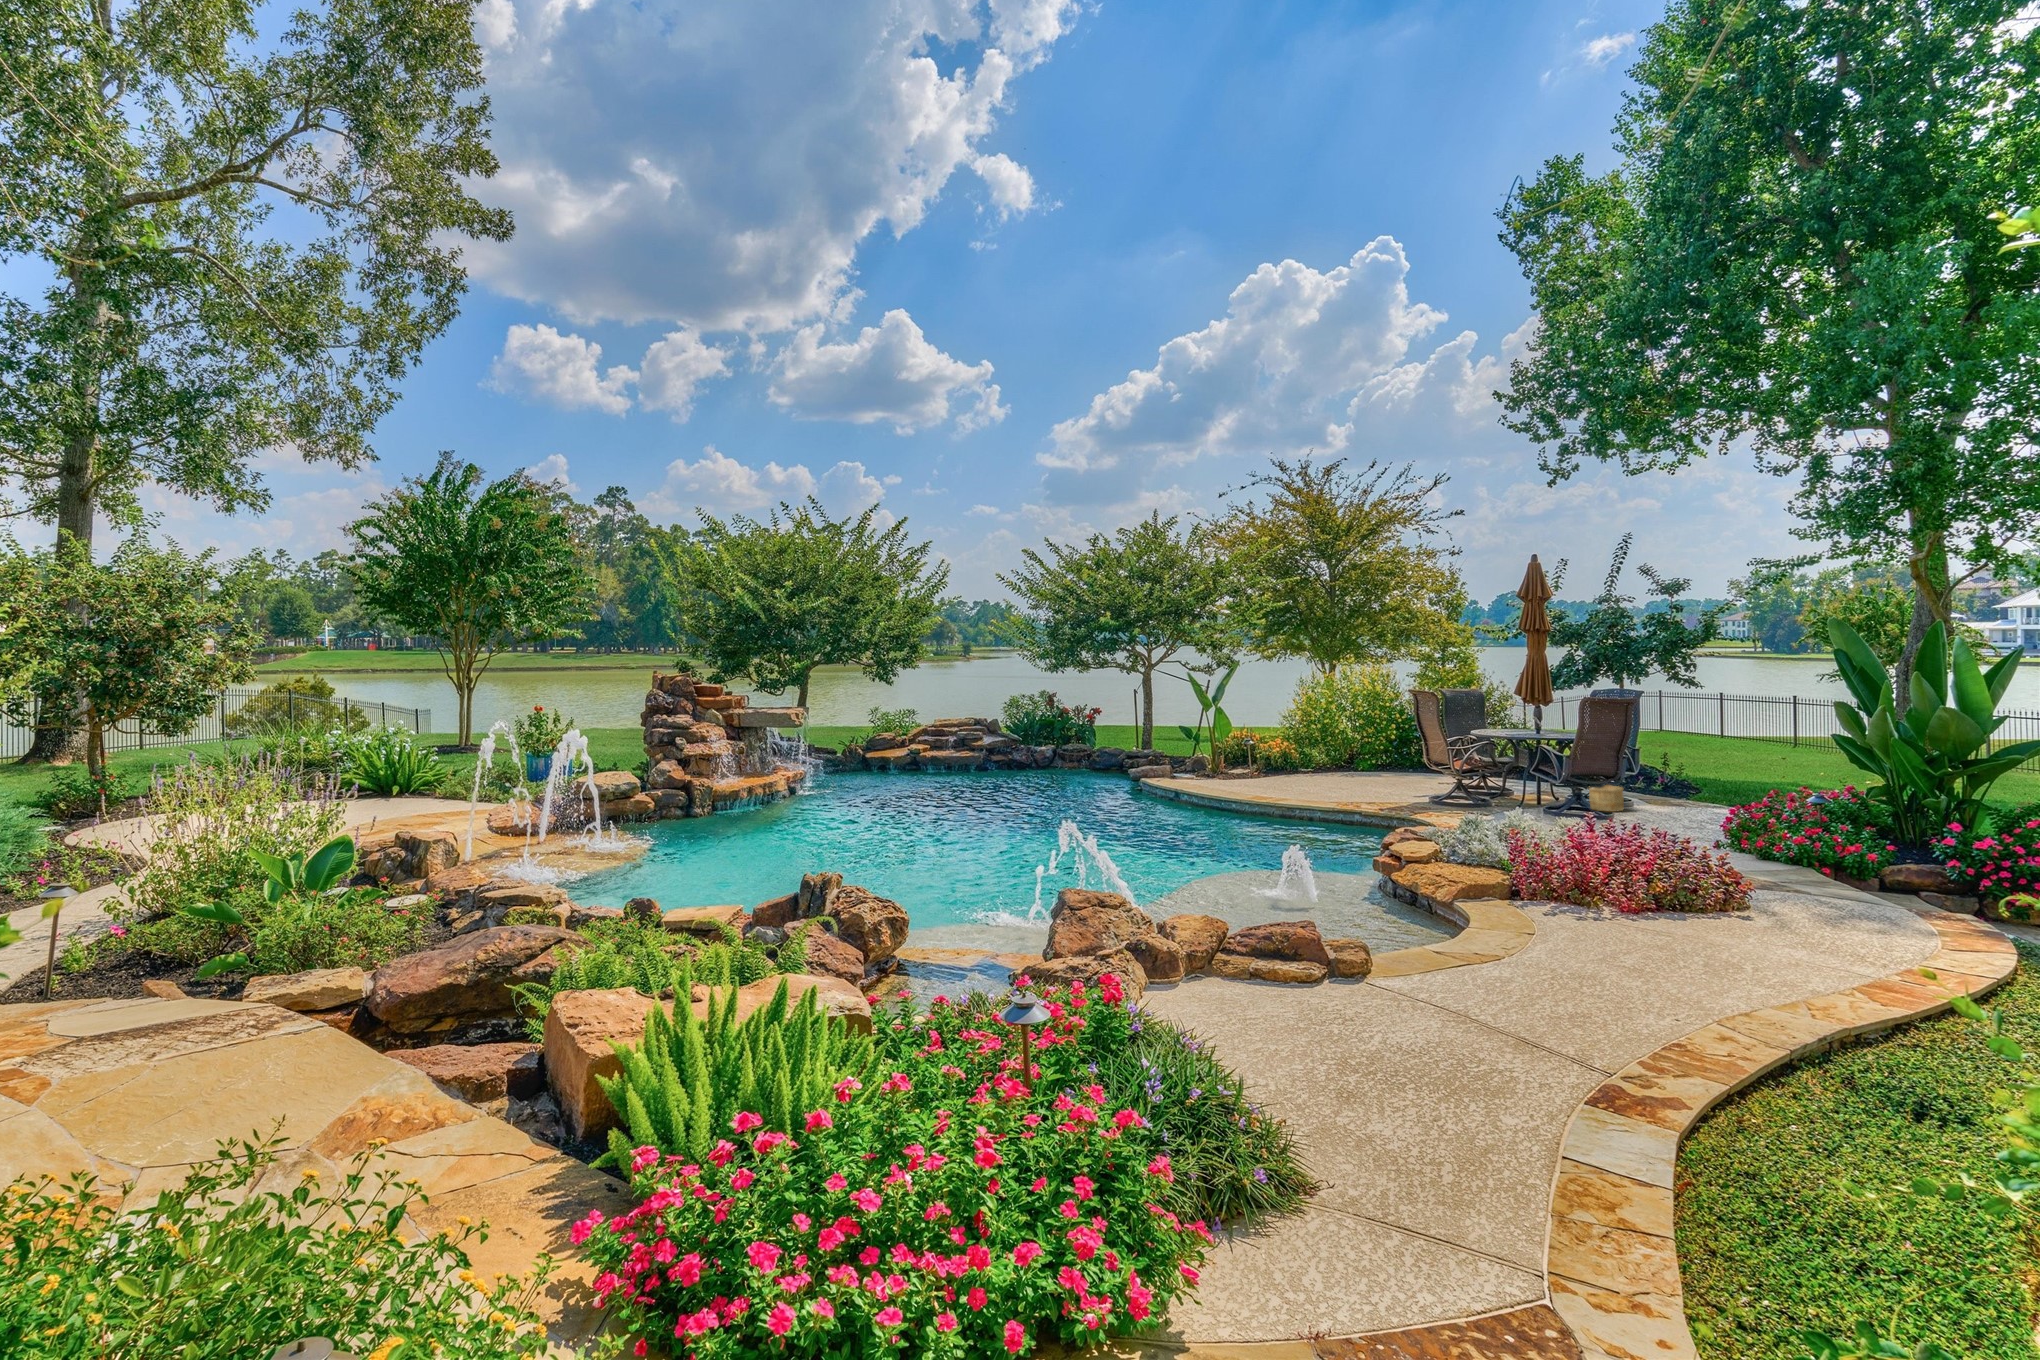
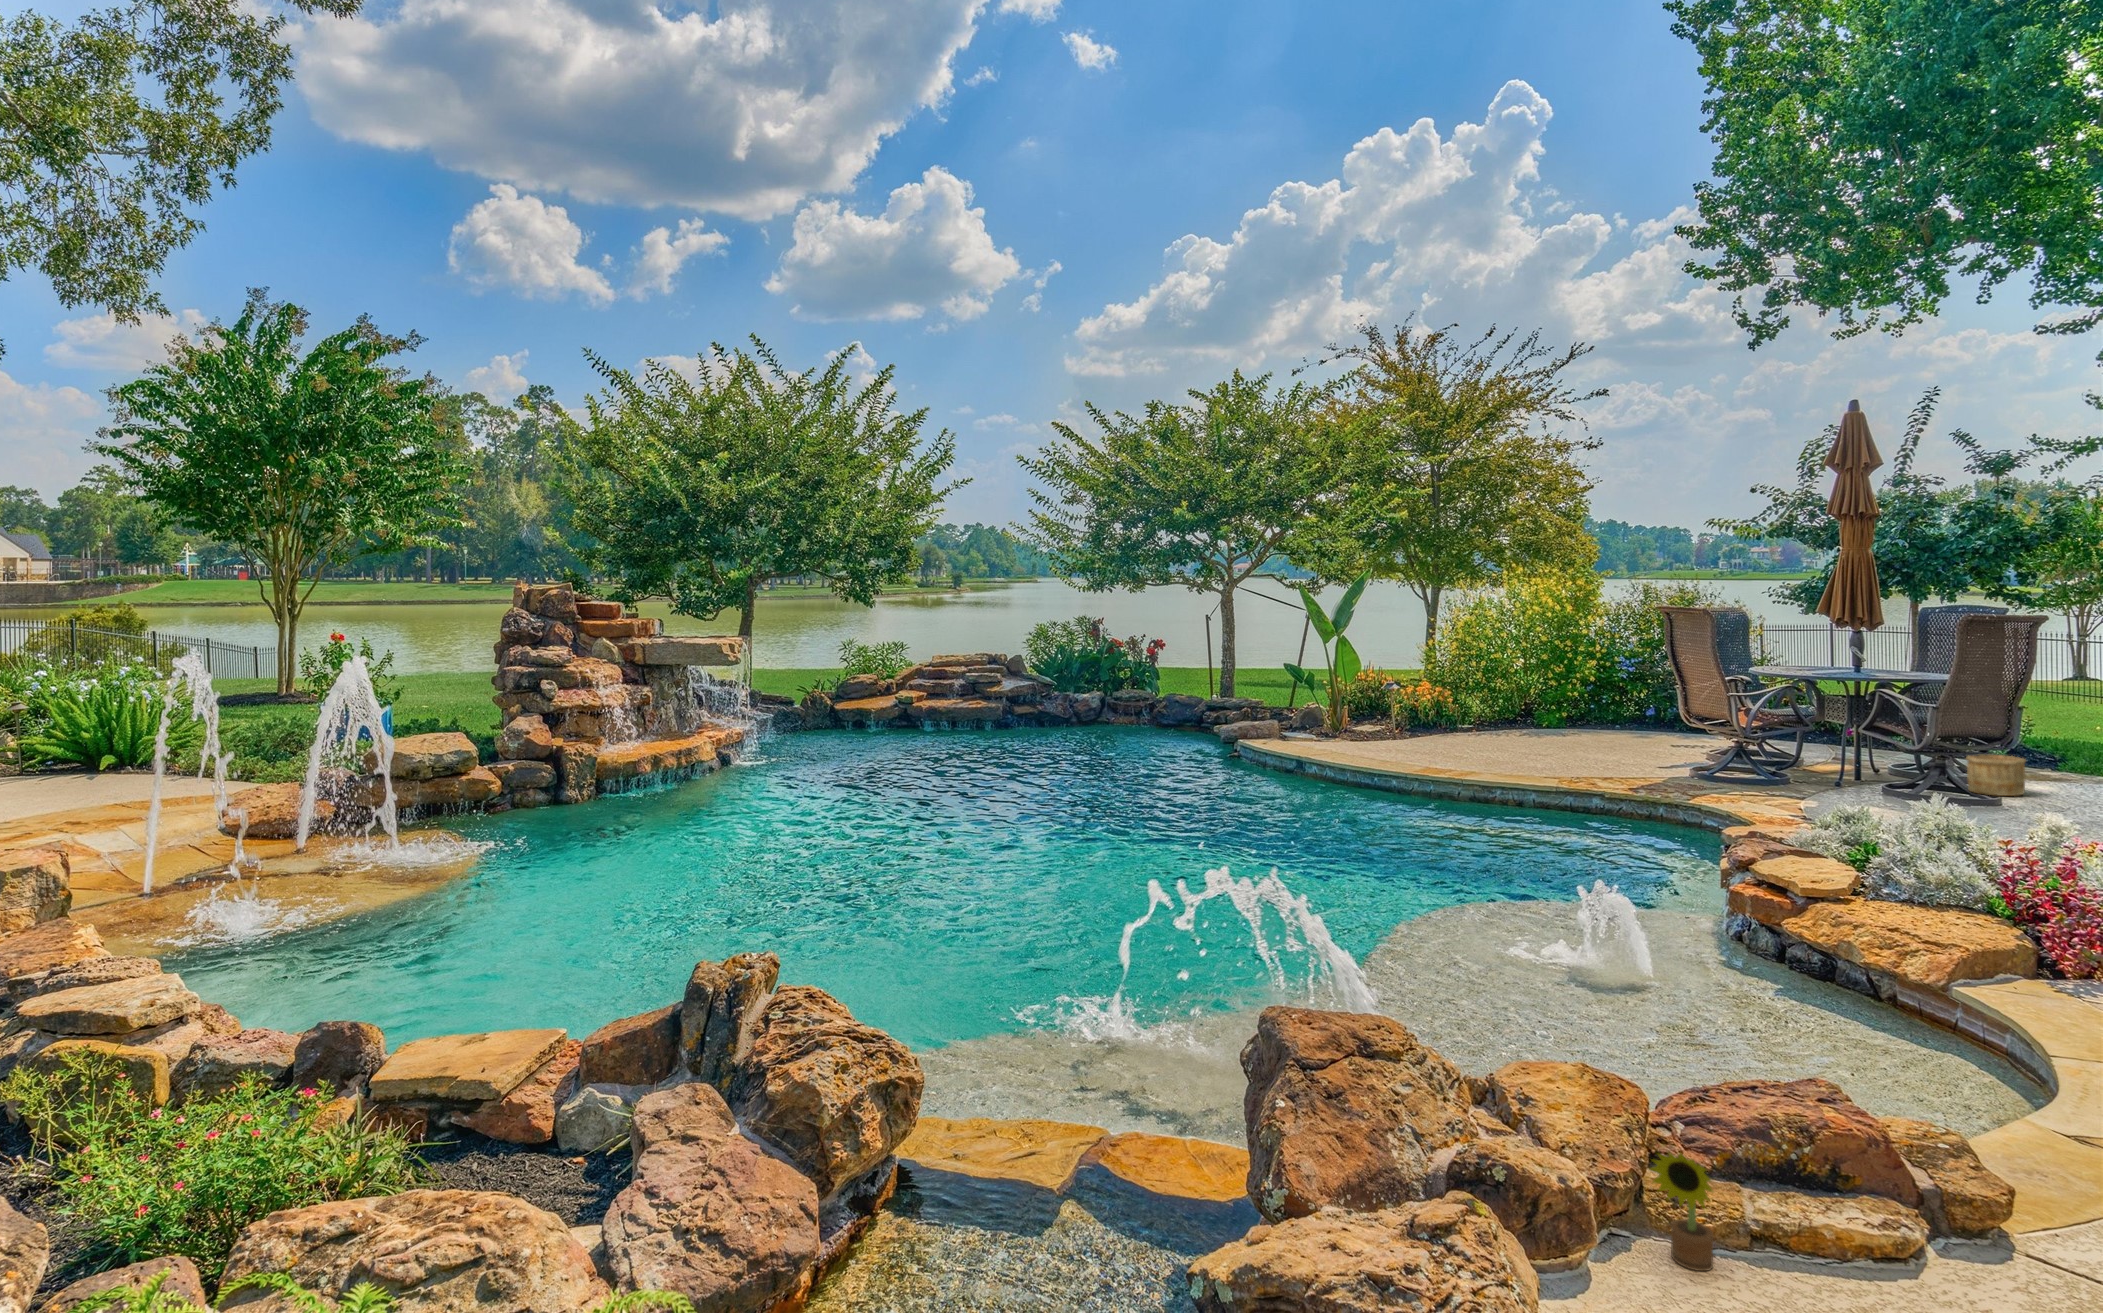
decorative plant: none [1198,934,1226,986] -> present [1650,1153,1713,1271]

